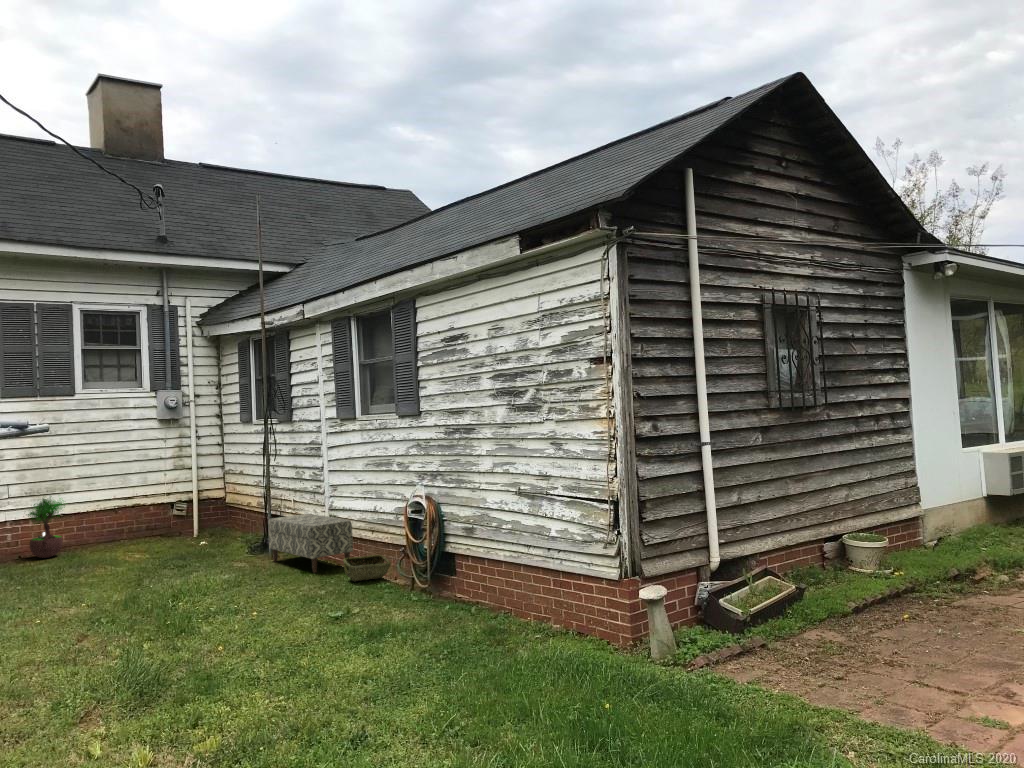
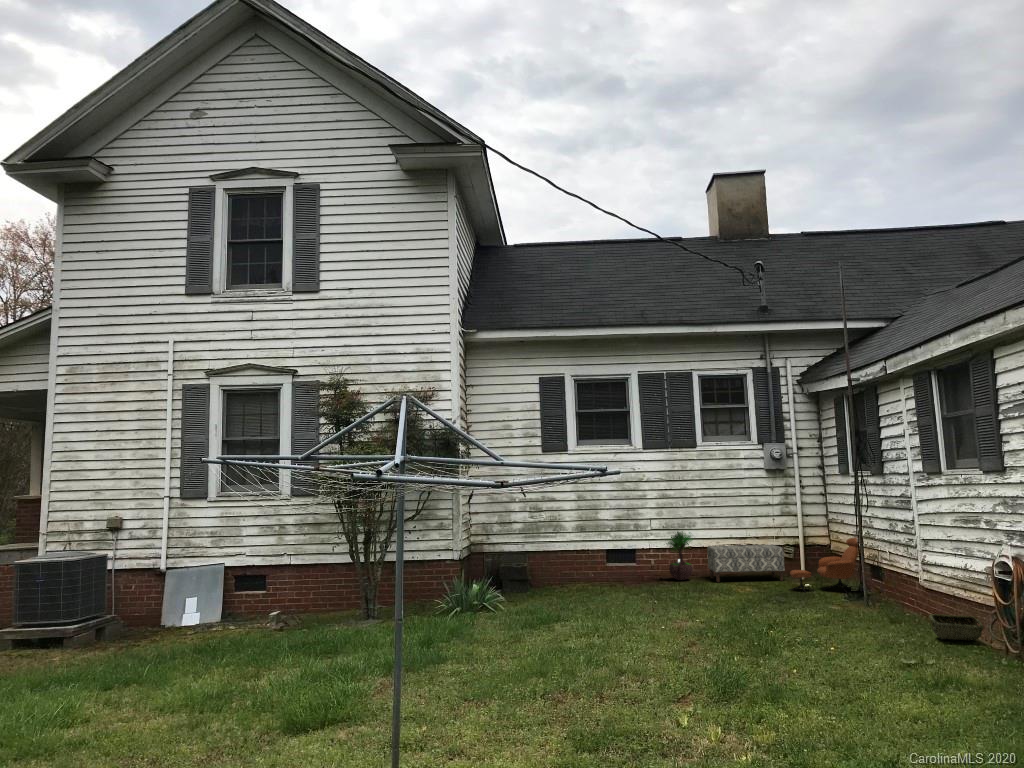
lounge chair: none [185,488,263,553] -> present [790,537,858,592]
bench: present [269,514,353,573] -> present [707,545,785,582]

